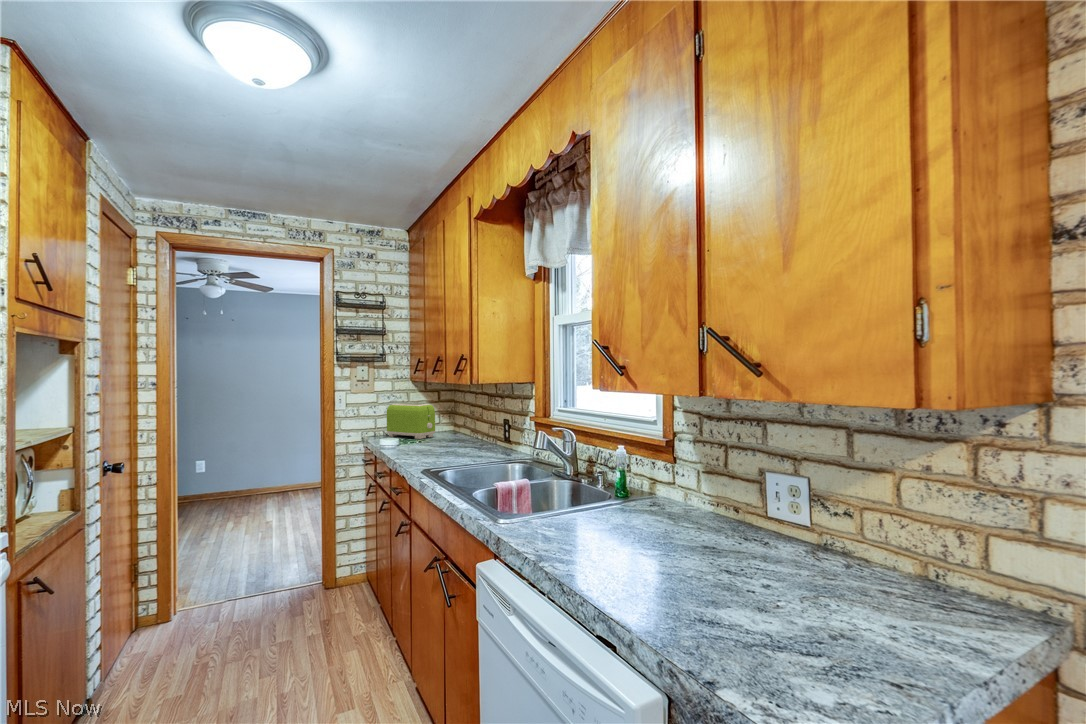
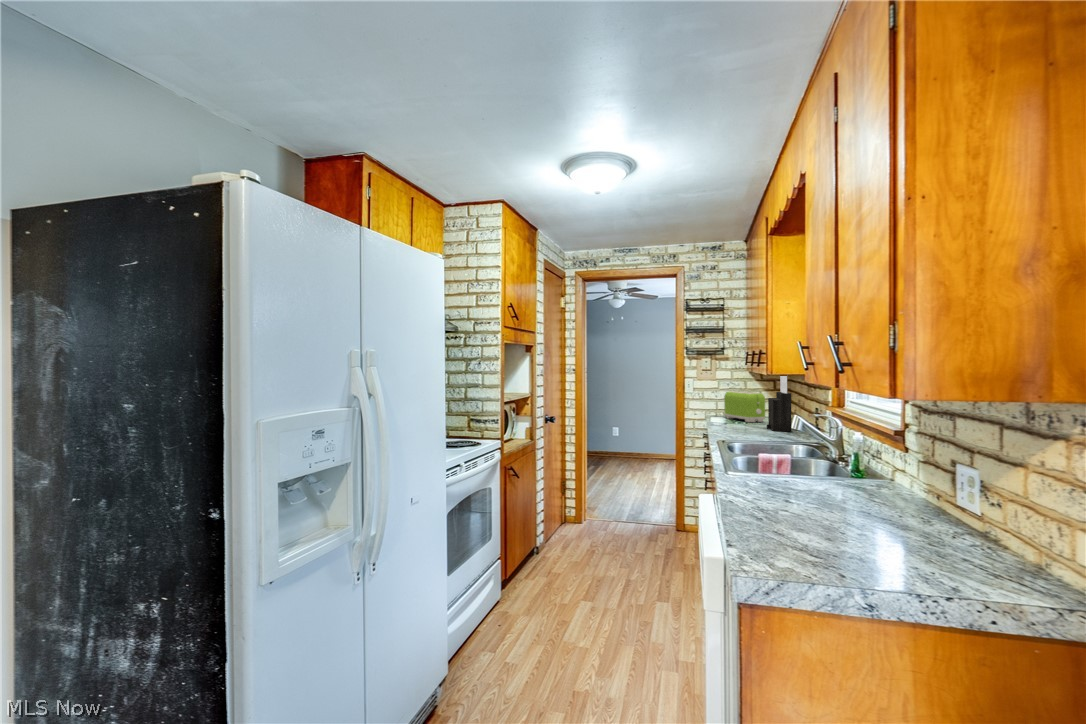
knife block: none [446,382,475,447] -> present [767,376,792,431]

